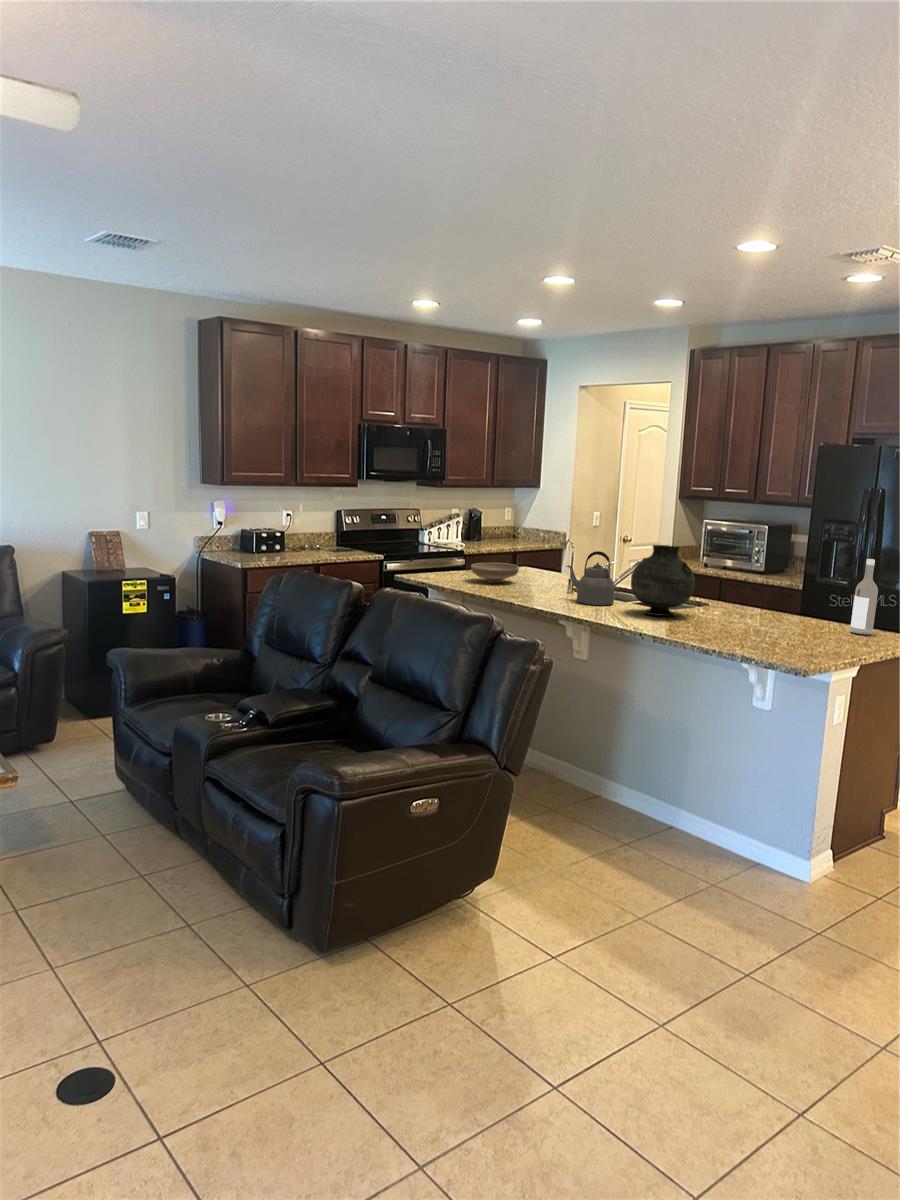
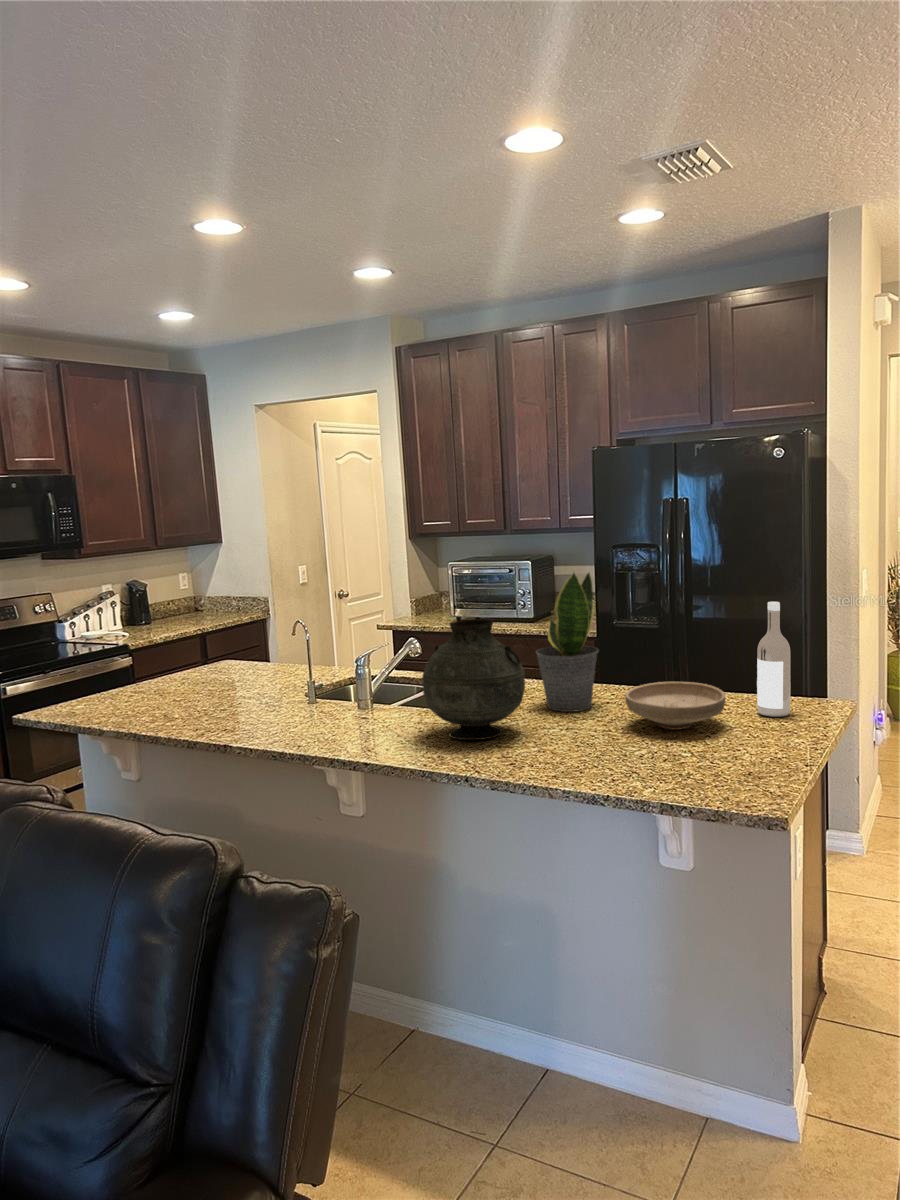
potted plant: none [713,525,759,615] -> present [536,572,599,712]
kettle: present [566,551,614,605] -> none [303,642,392,734]
bowl: present [471,563,519,583] -> present [625,682,726,730]

